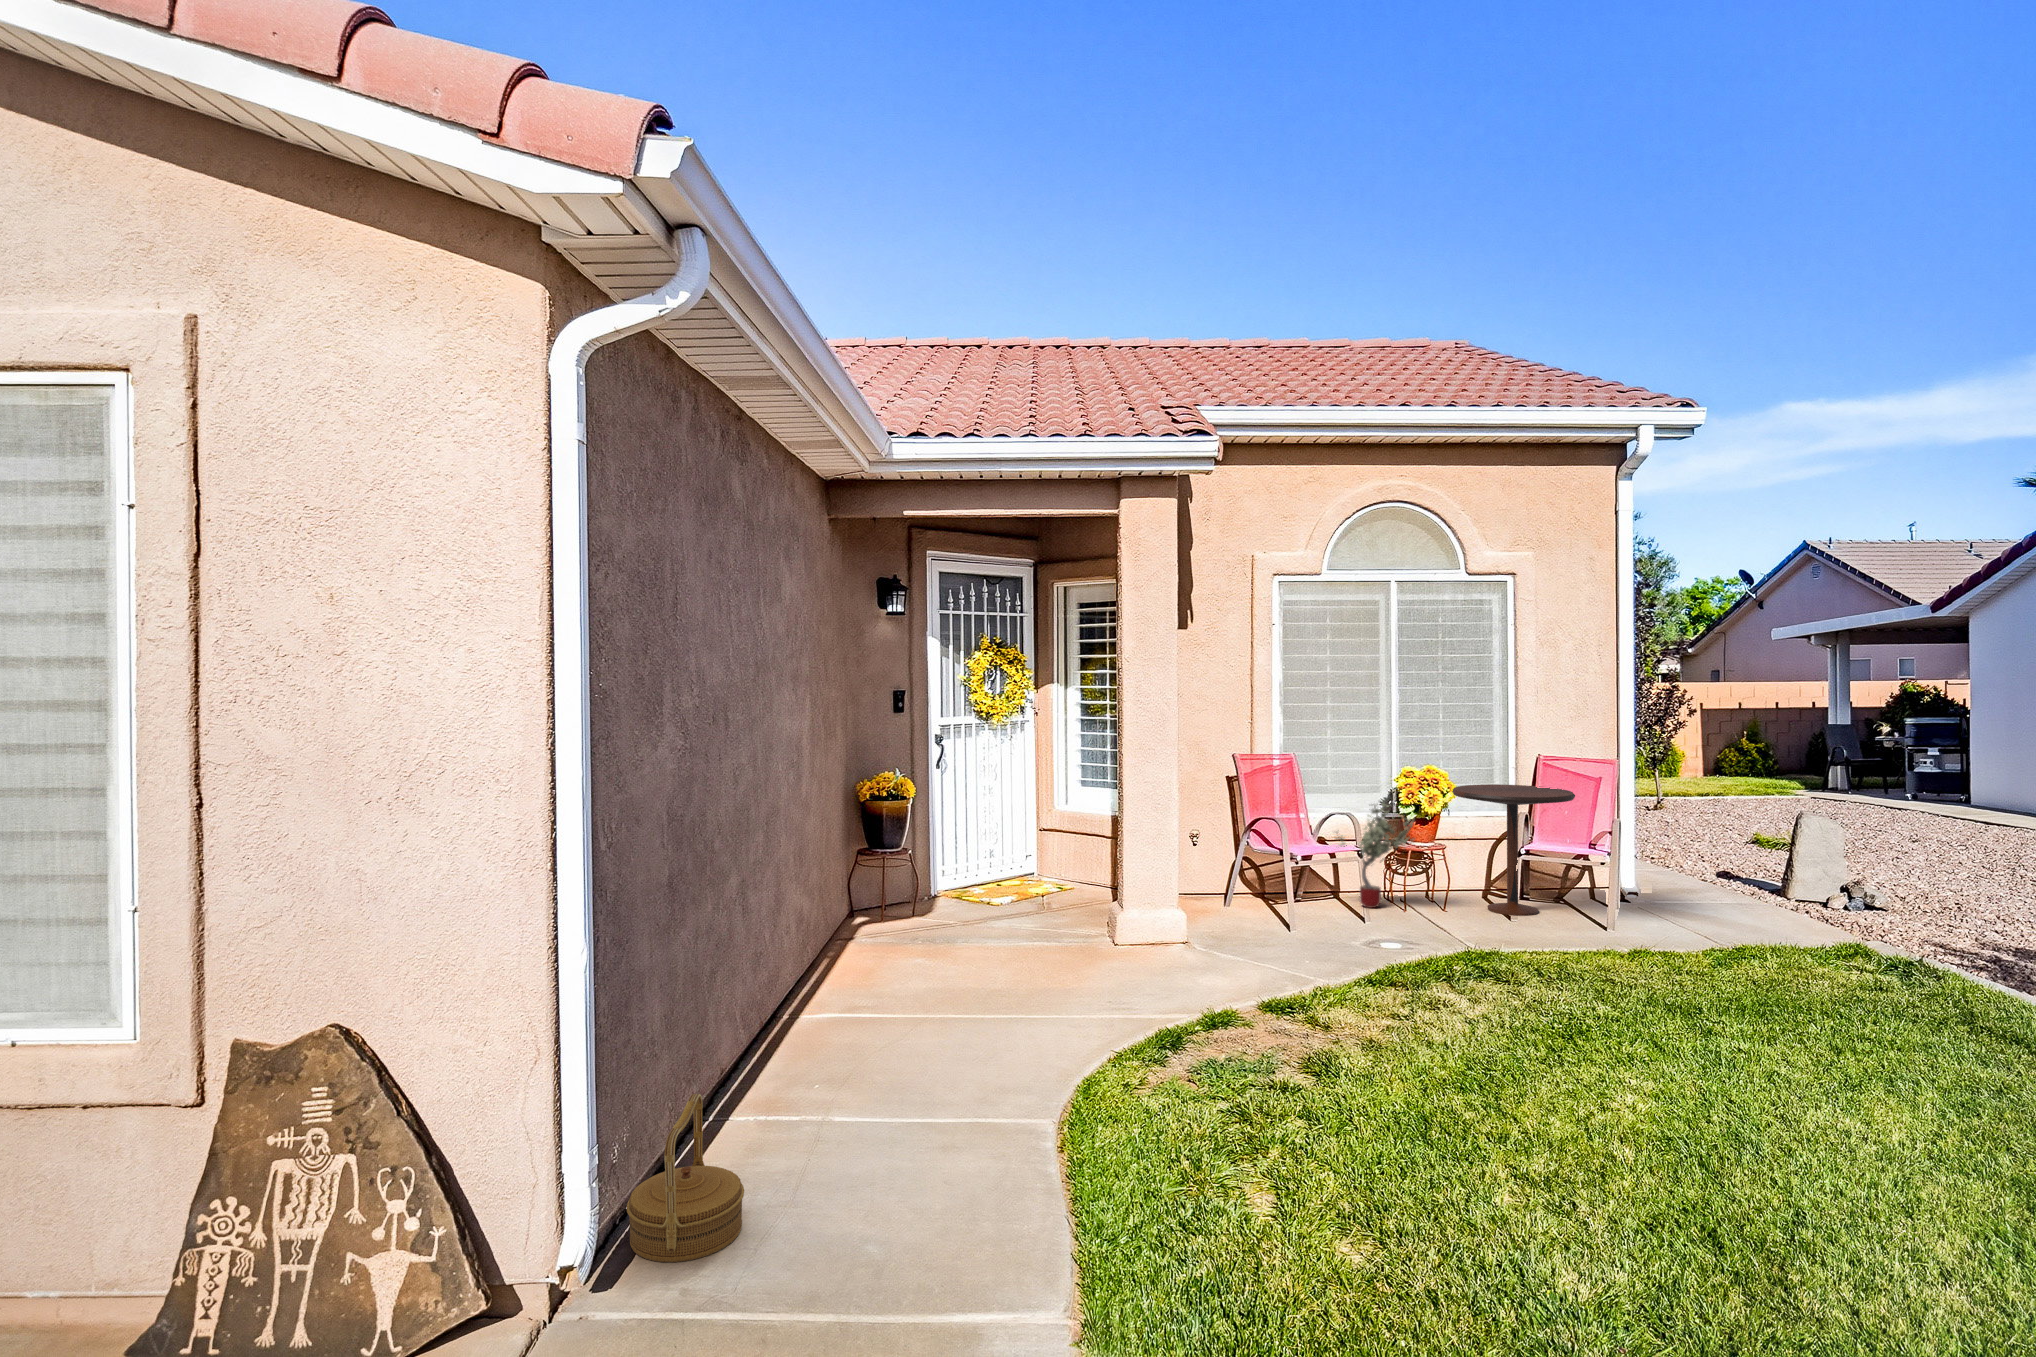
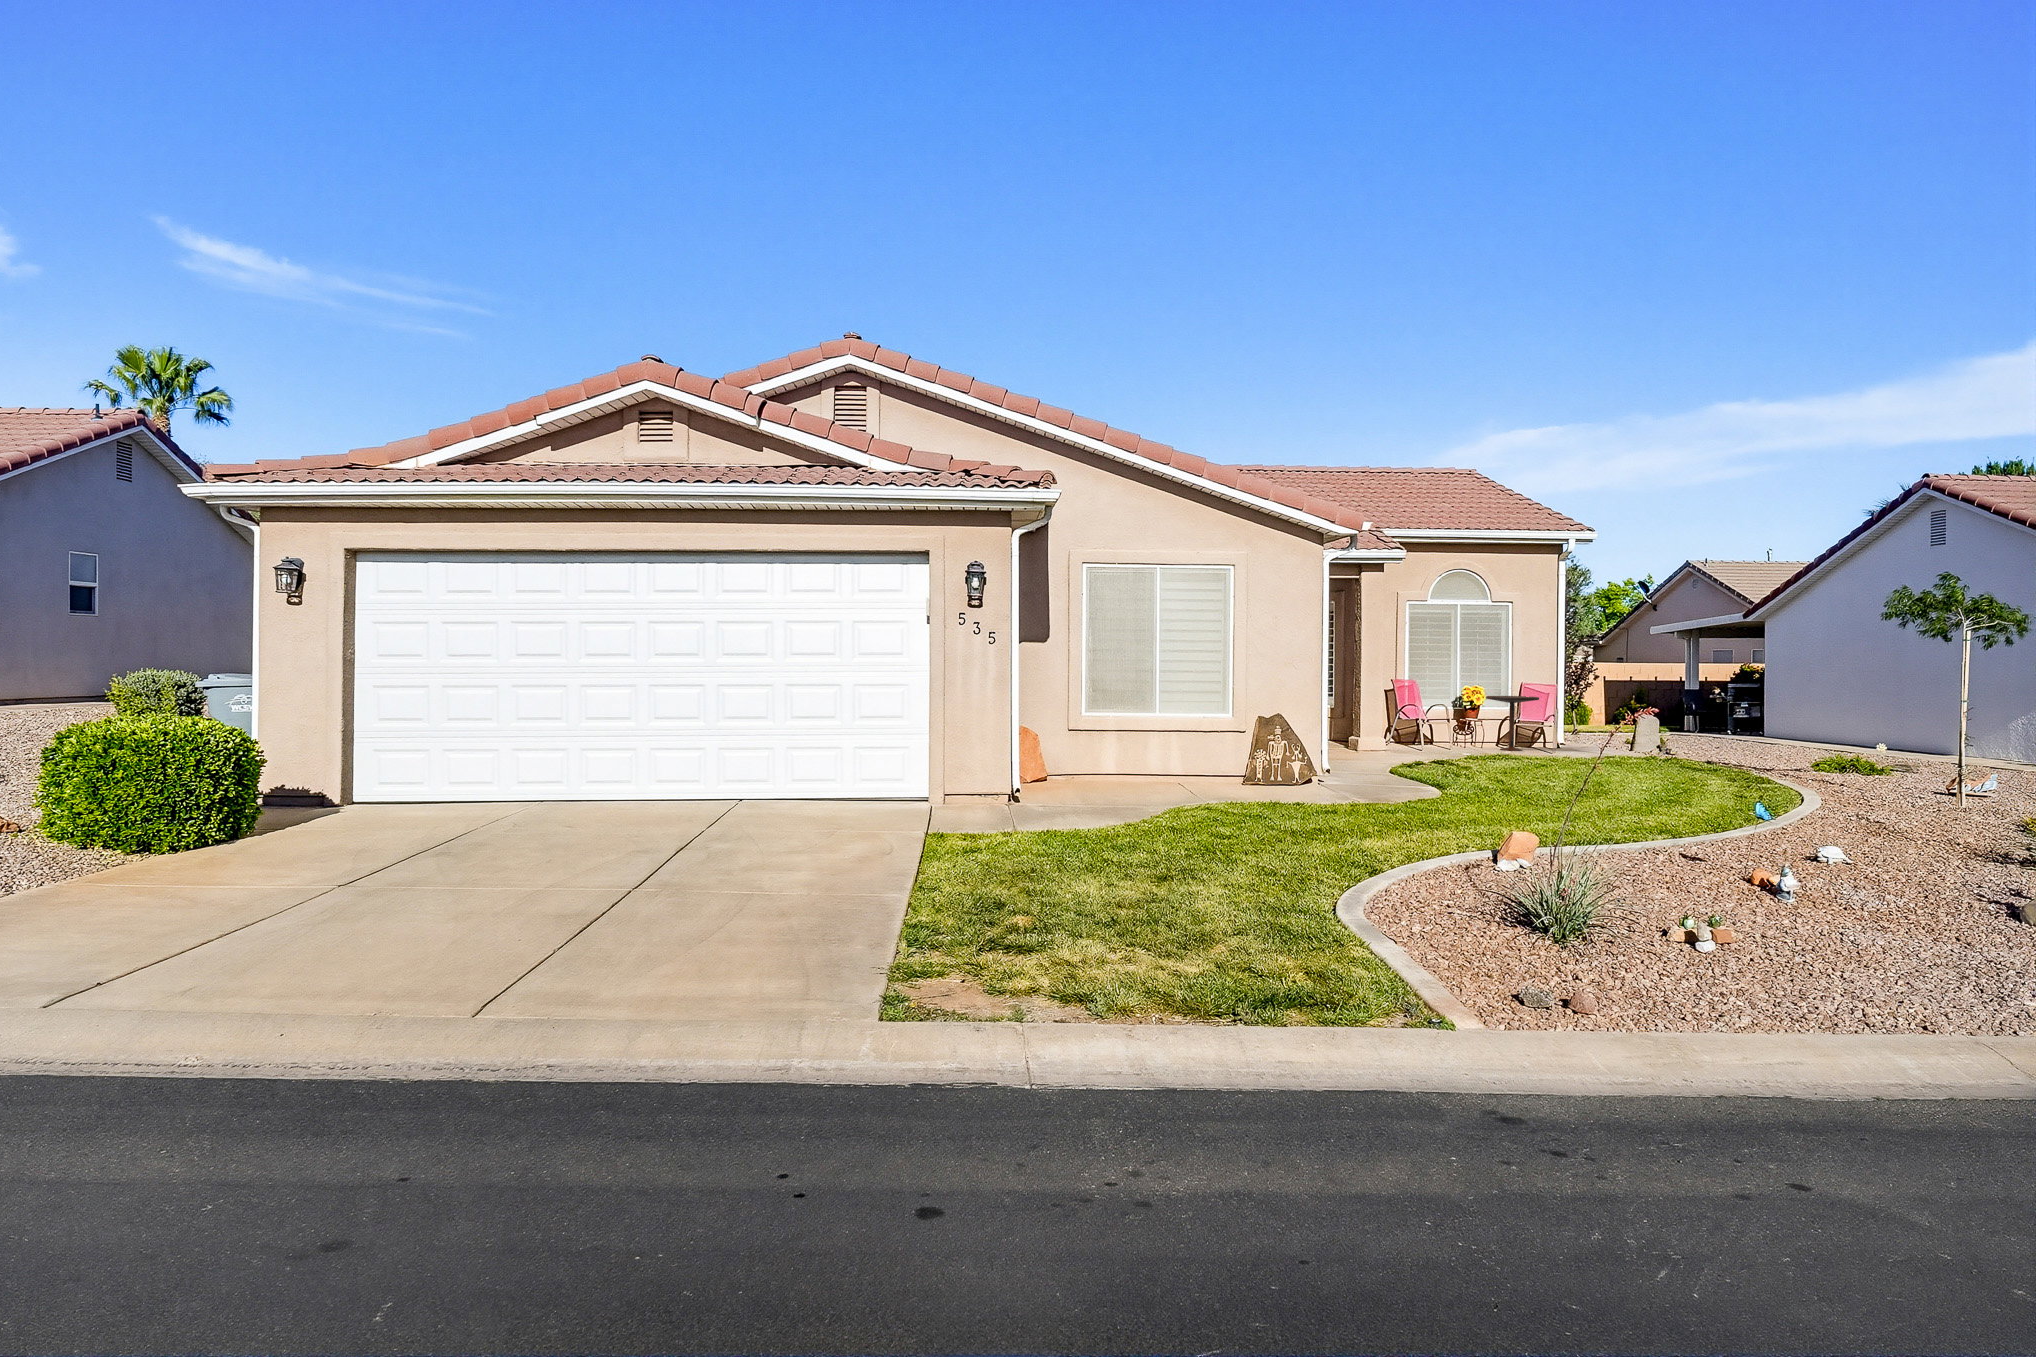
potted tree: present [1336,803,1414,908] -> none [1428,702,1470,750]
woven basket: present [627,1094,744,1262] -> none [1316,746,1346,779]

